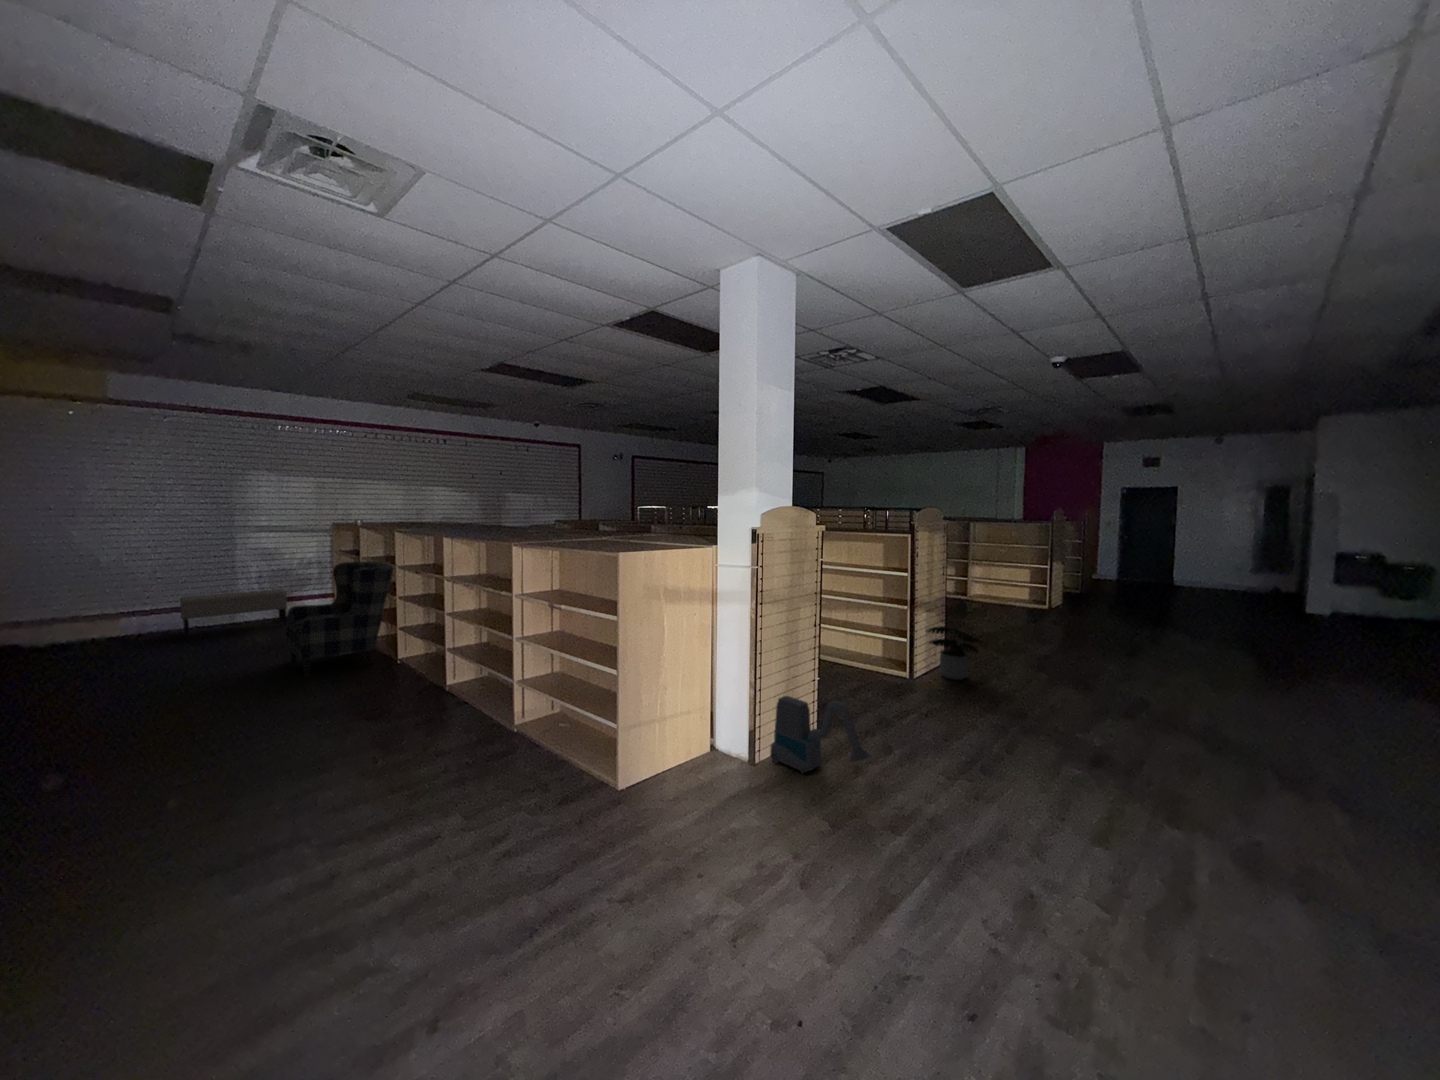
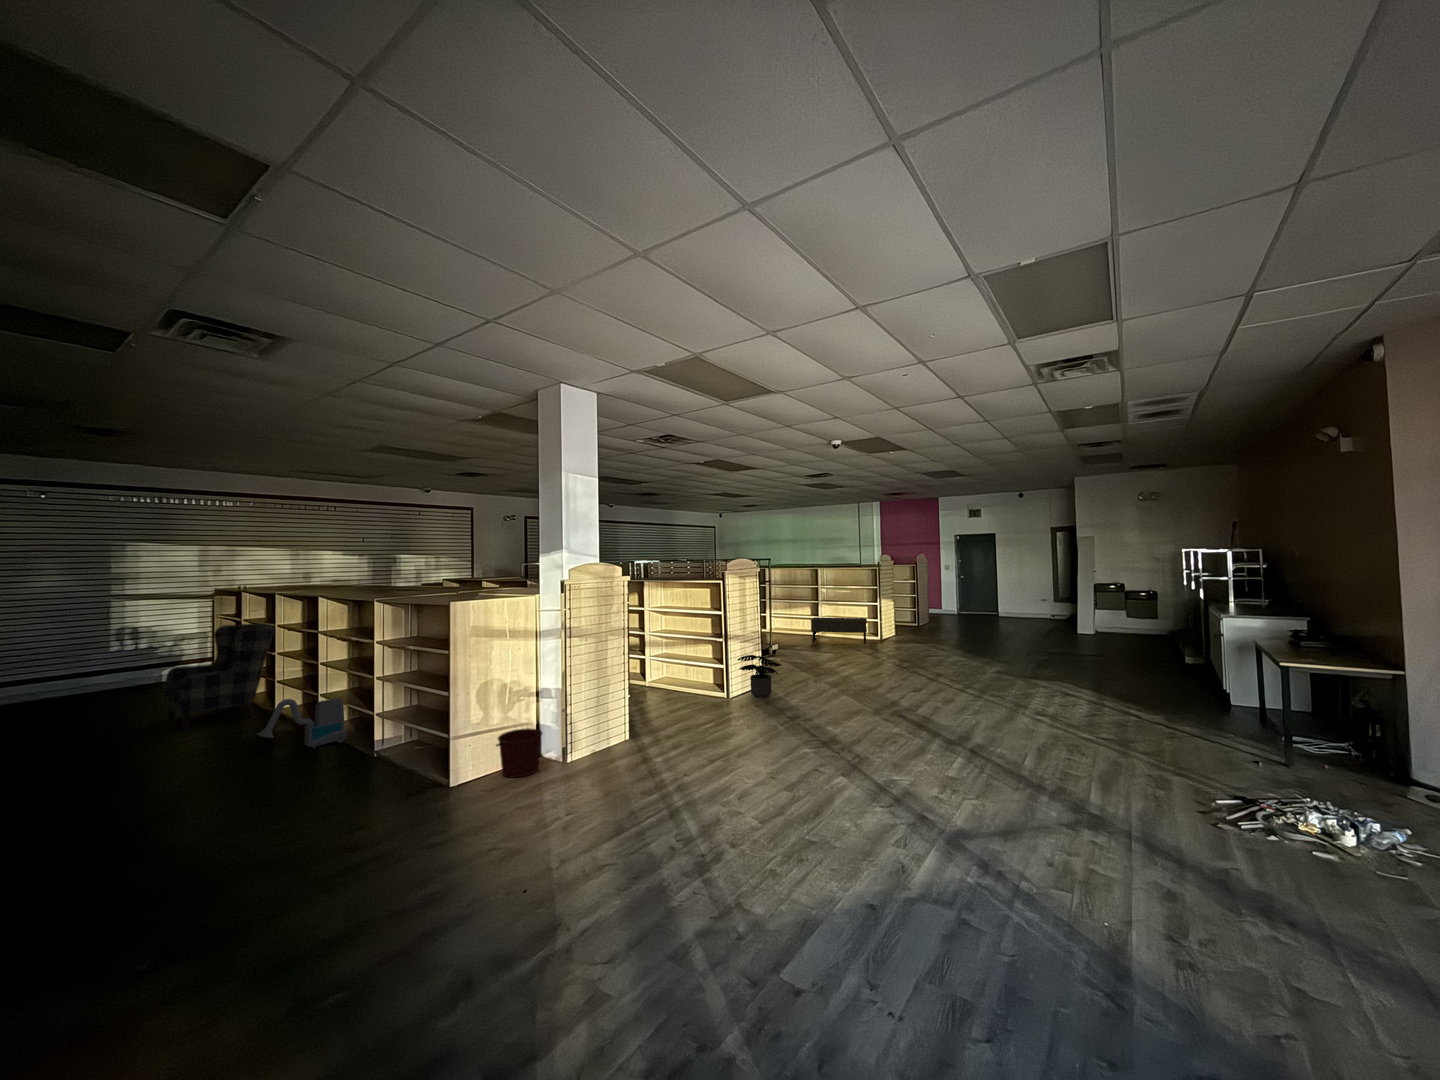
bench: present [180,589,287,636] -> present [811,617,867,644]
vacuum cleaner: present [770,696,871,774] -> present [257,698,346,749]
bucket: none [672,718,730,787] -> present [496,728,542,777]

